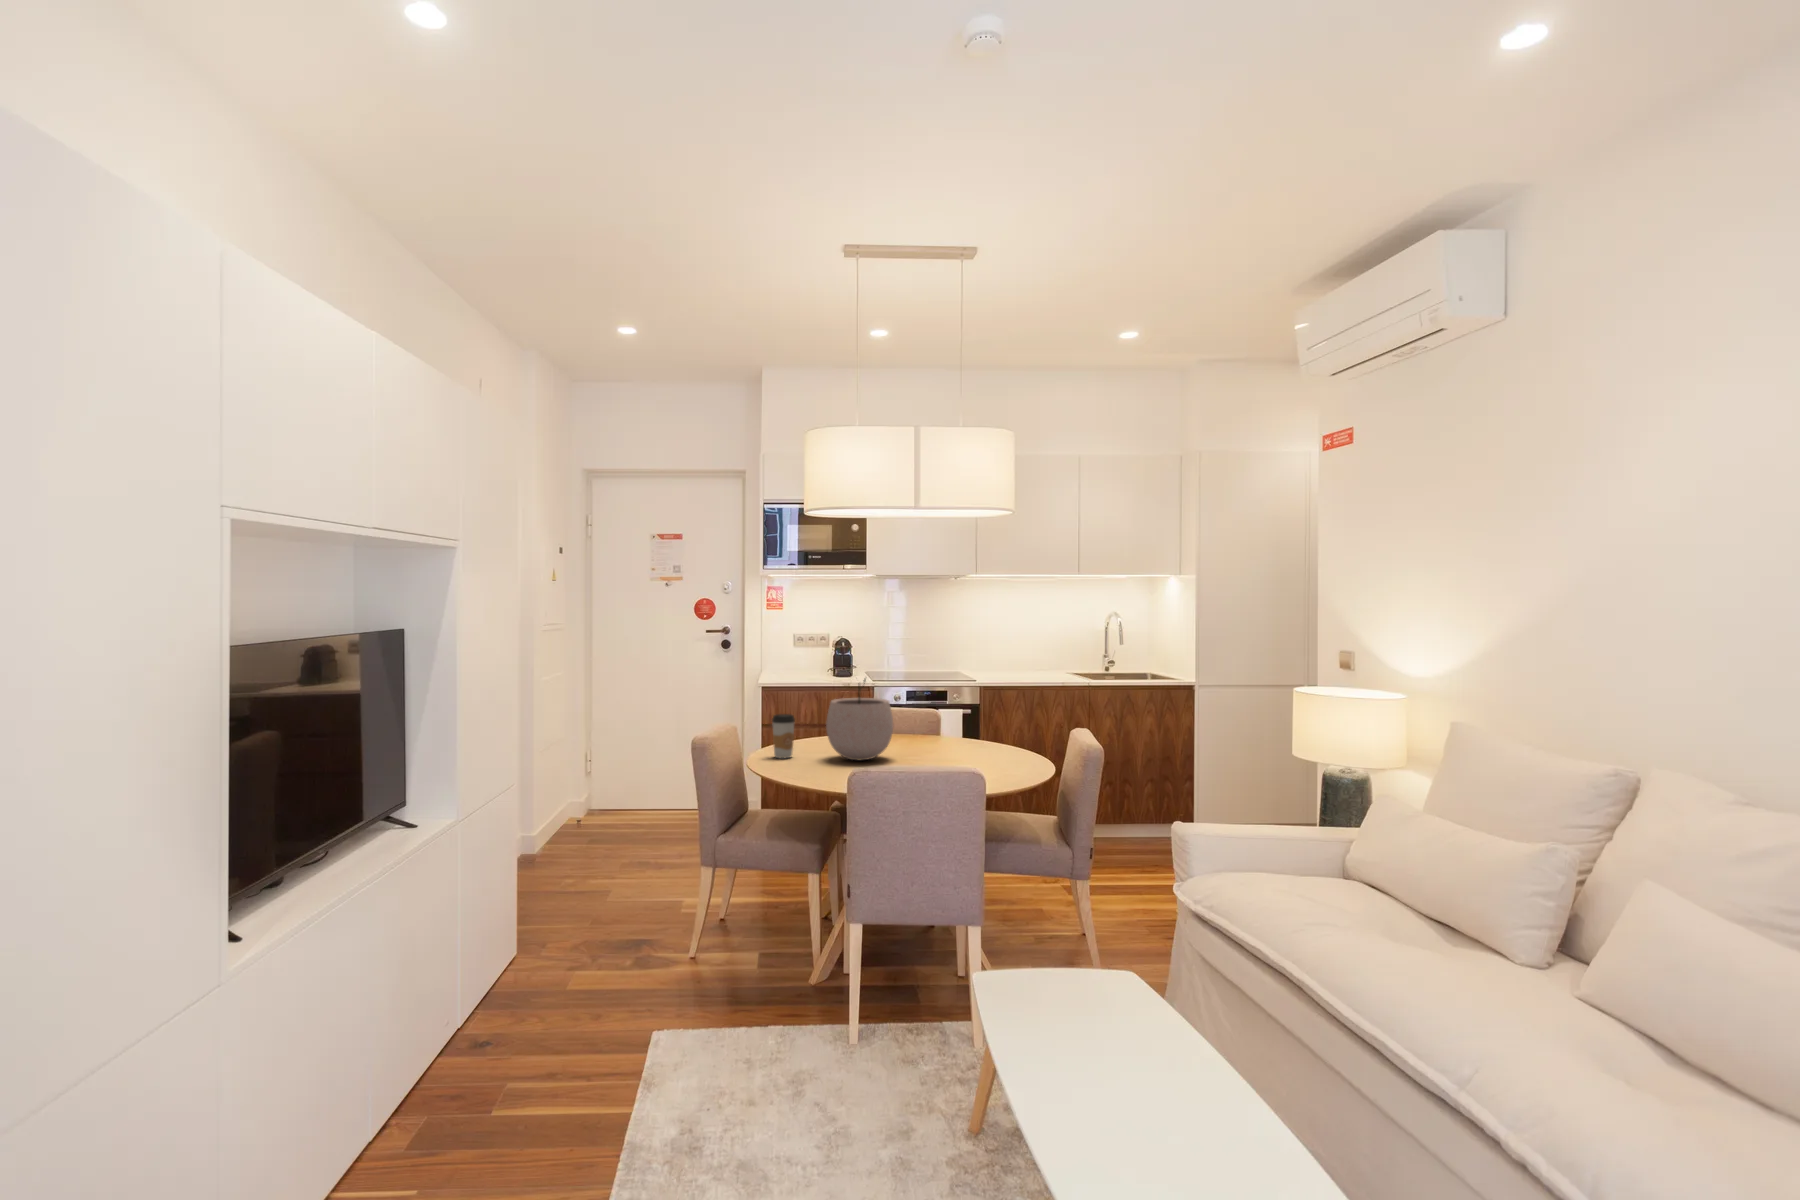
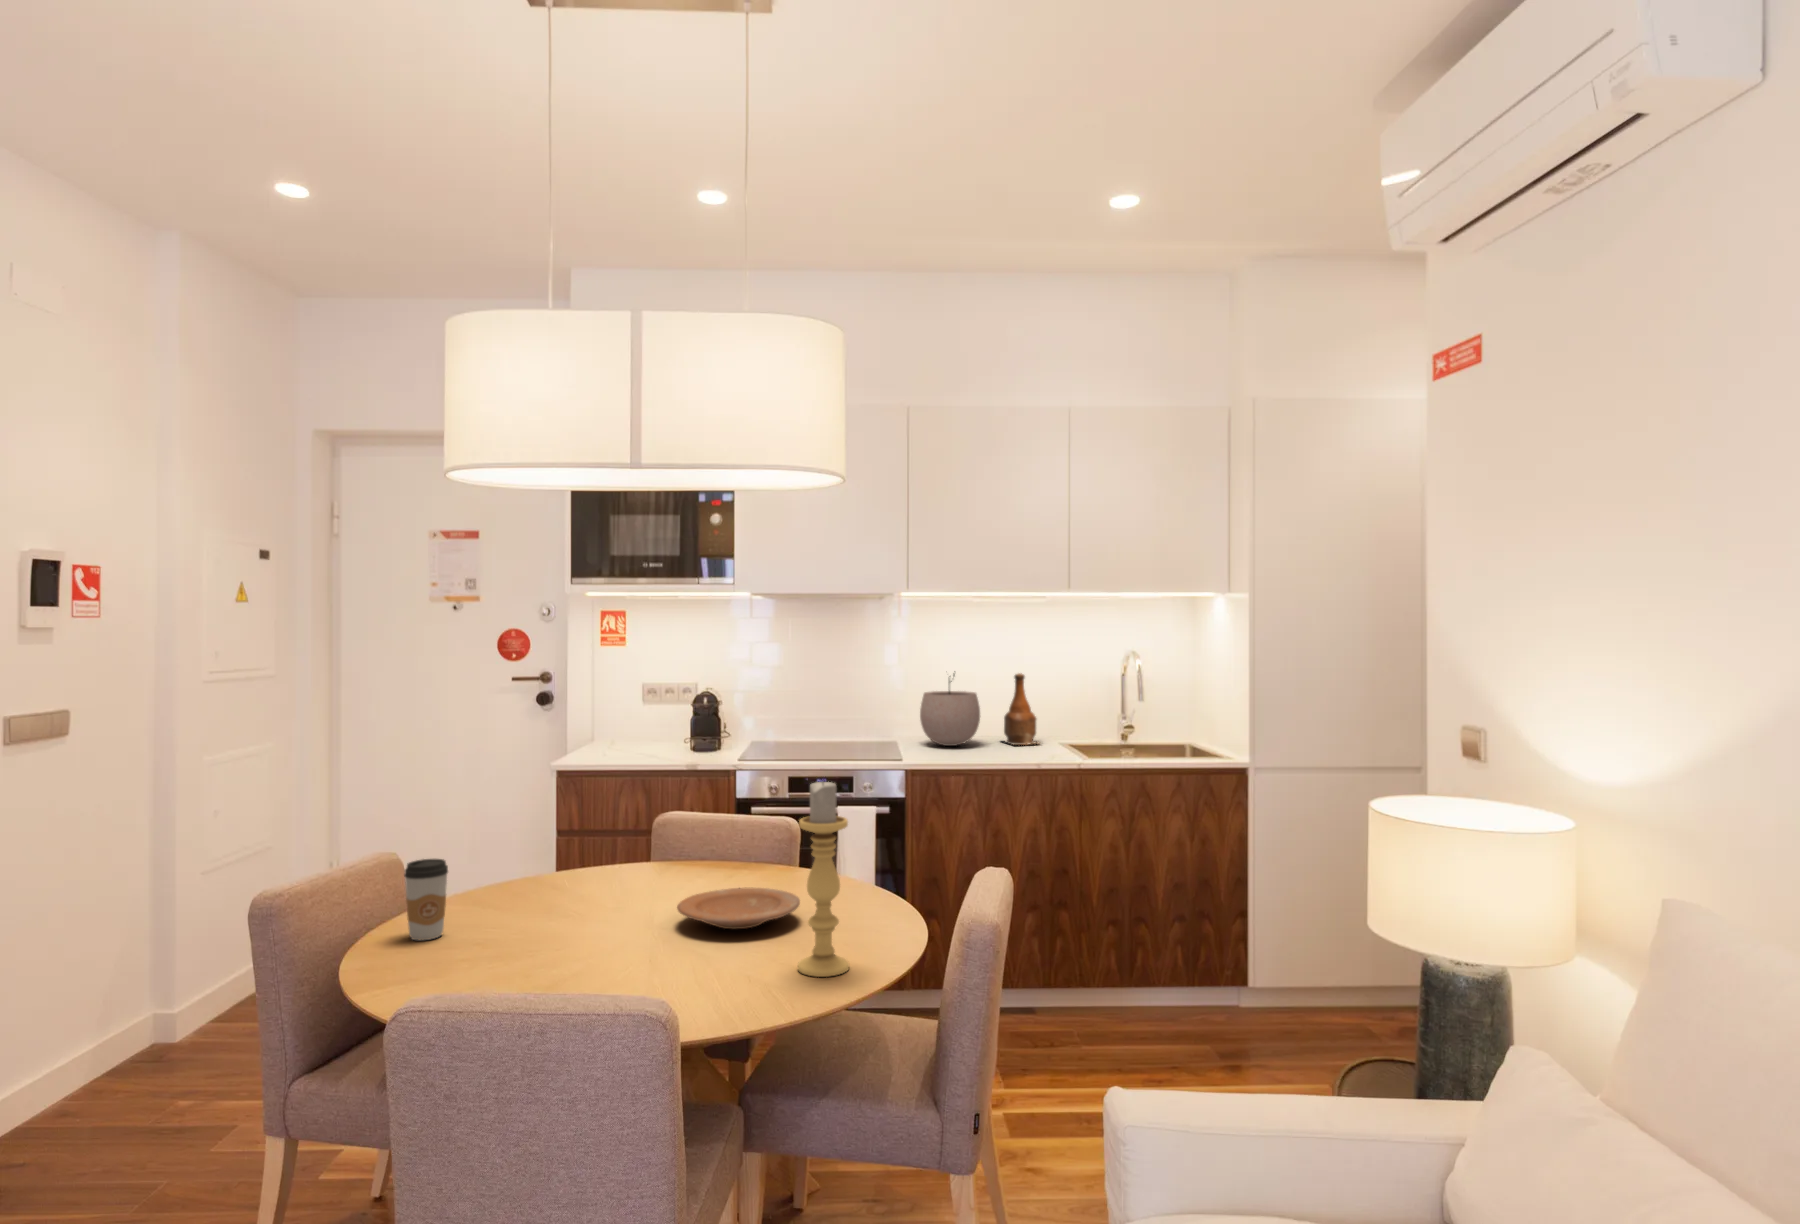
bottle: none [1029,628,1058,673] -> present [1002,673,1038,745]
candle holder: none [1007,663,1035,768] -> present [798,781,849,977]
plant pot: present [826,679,893,760] -> present [920,674,980,746]
plate: none [917,735,986,754] -> present [677,887,800,929]

